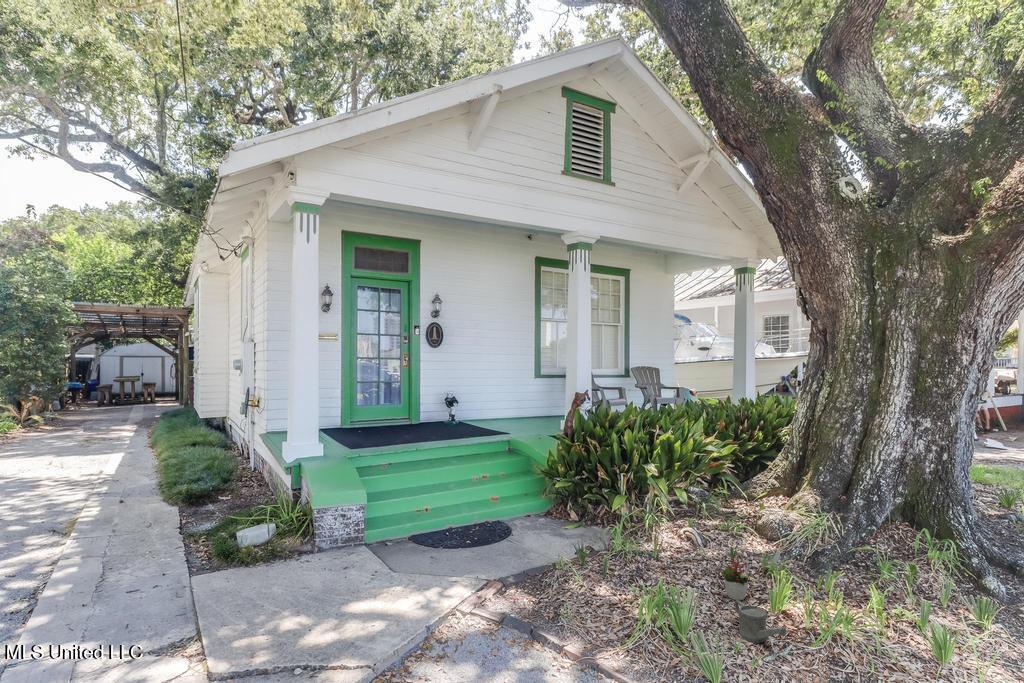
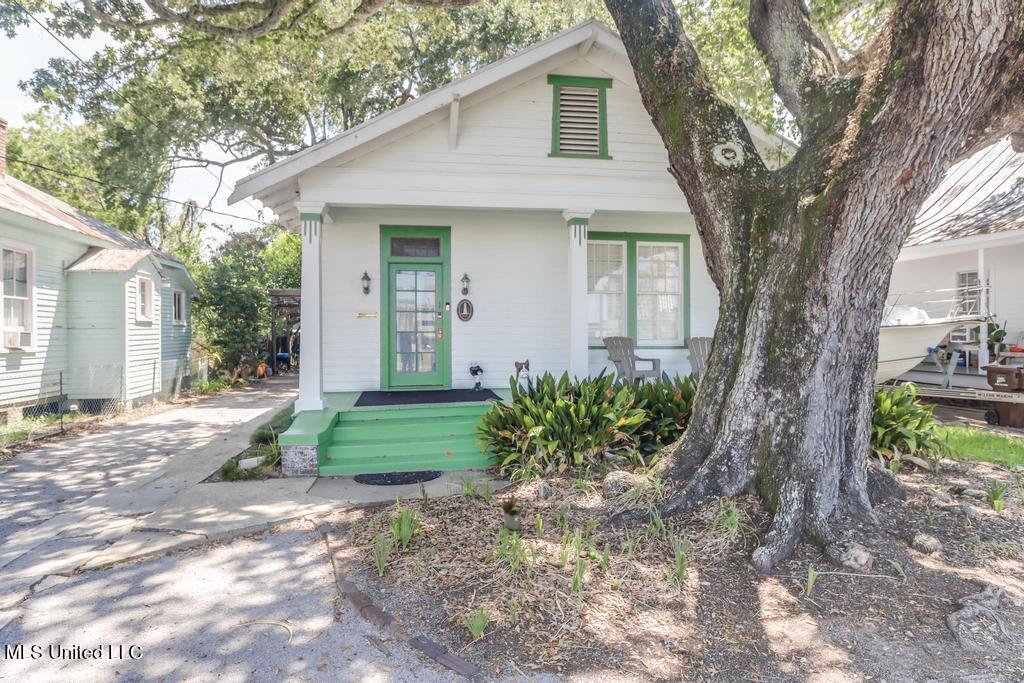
watering can: present [735,600,786,643] -> none [471,522,492,552]

